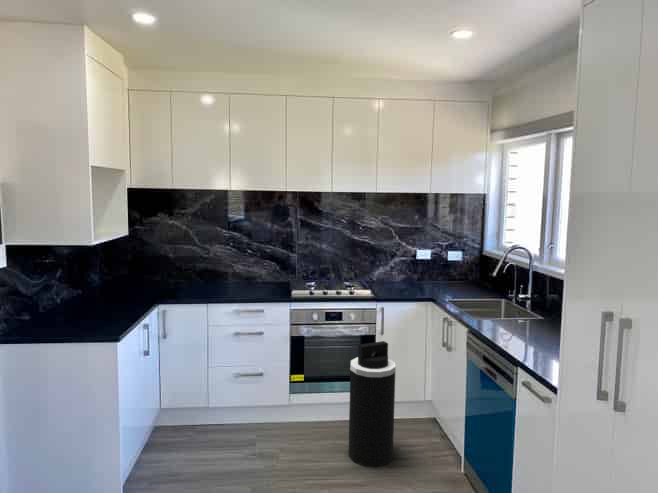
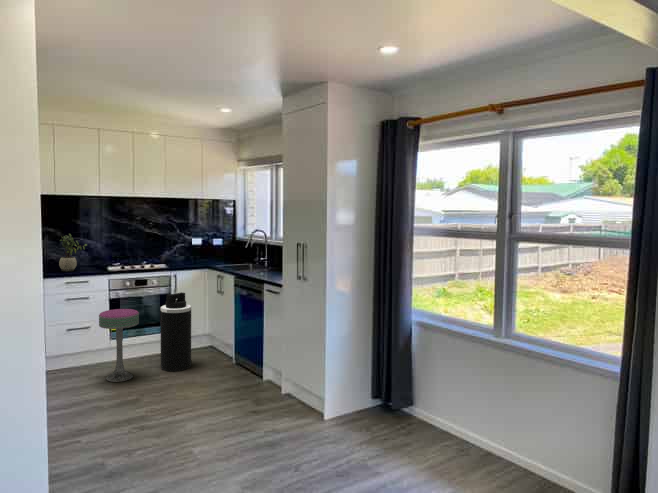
potted plant: none [234,243,268,293] -> present [59,234,87,272]
bar stool: none [260,357,315,469] -> present [99,309,139,382]

